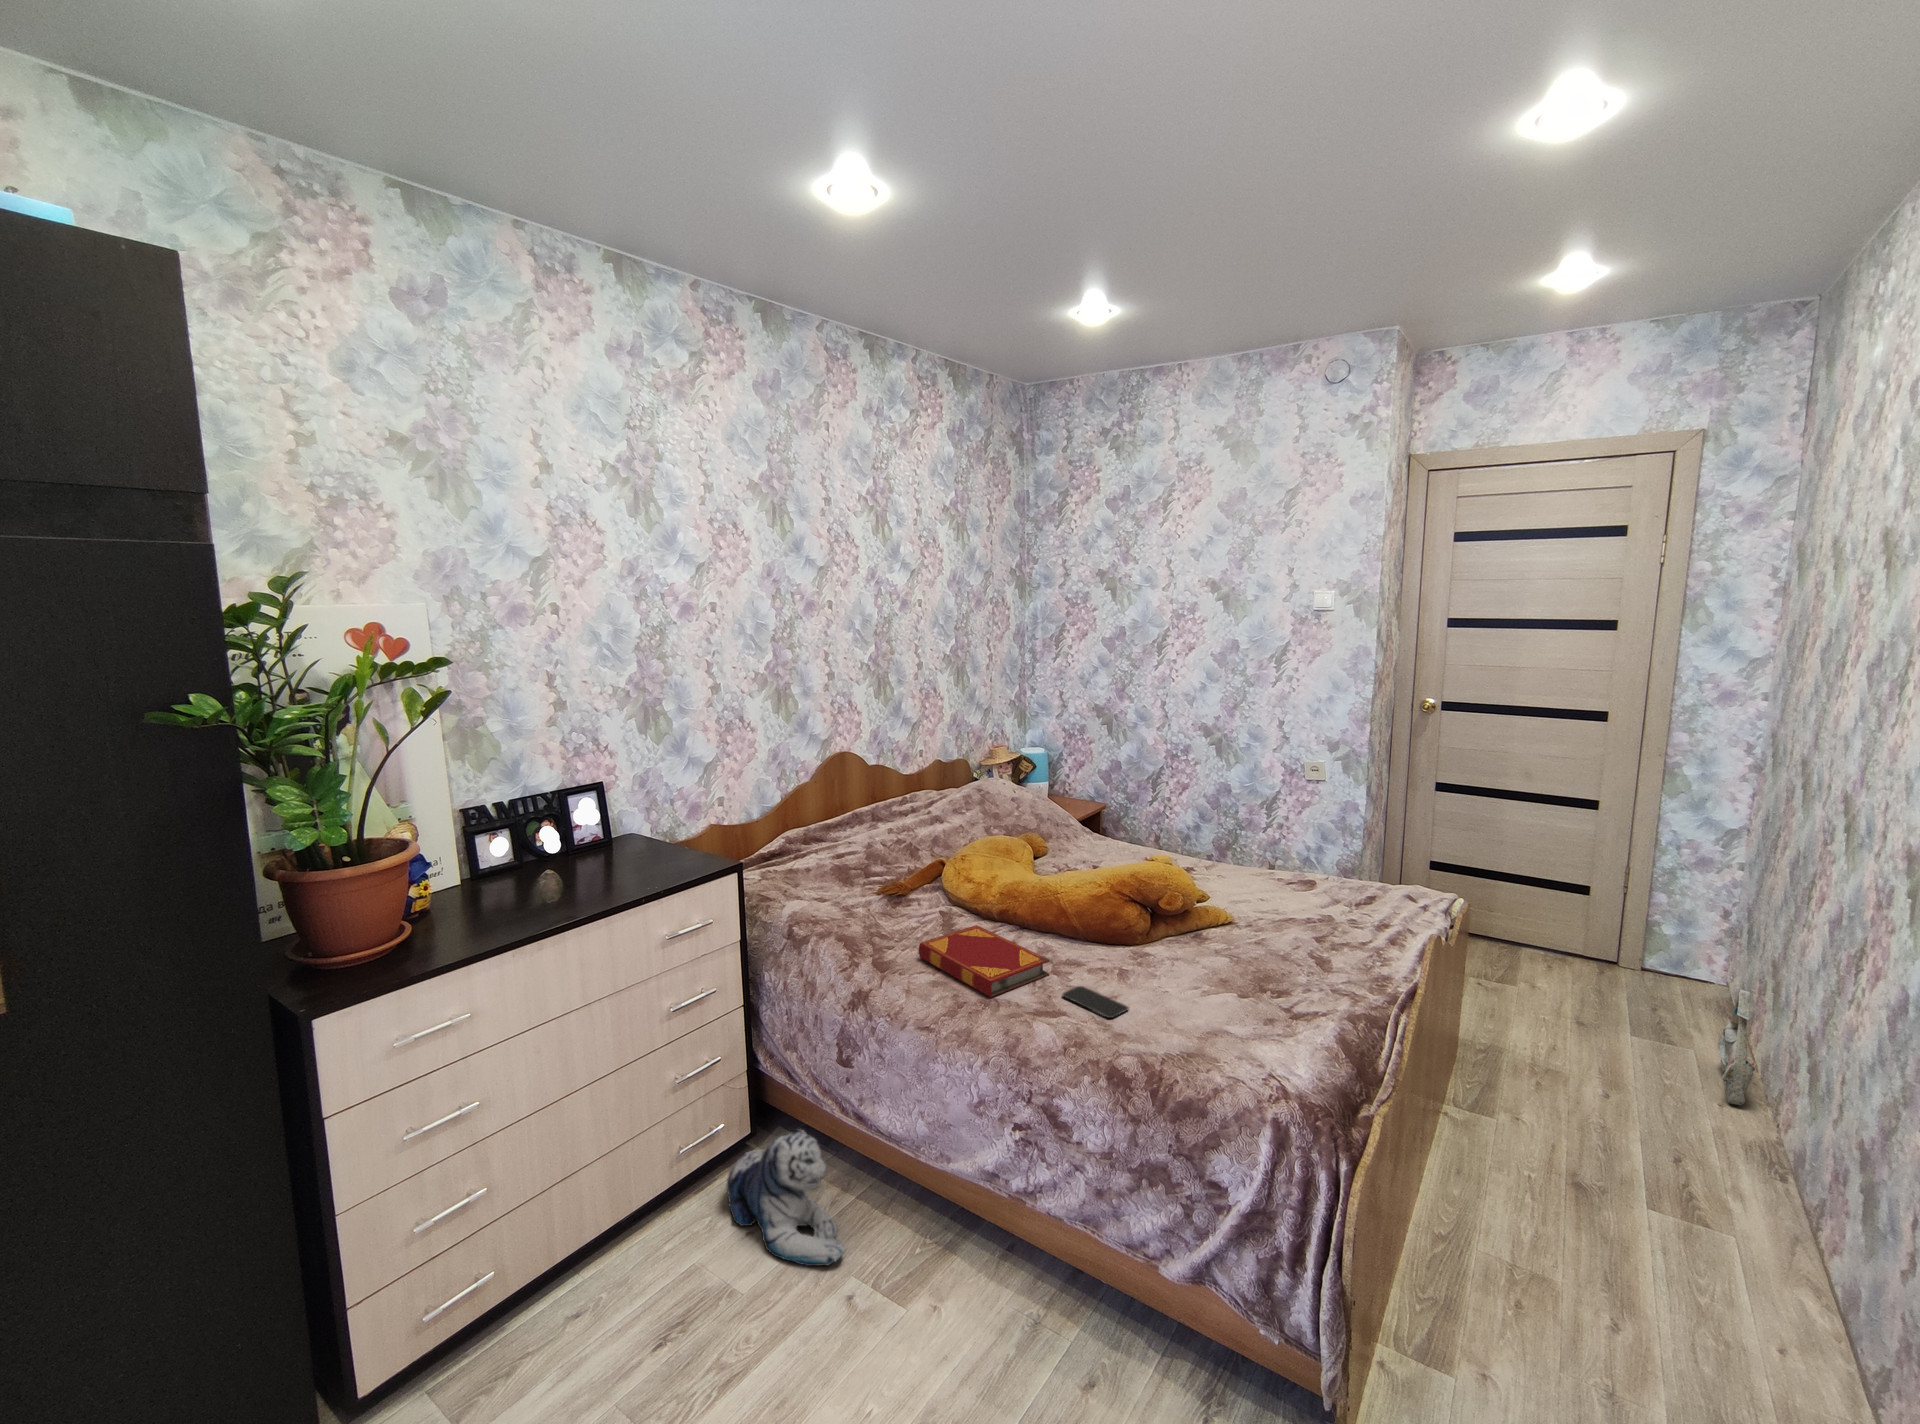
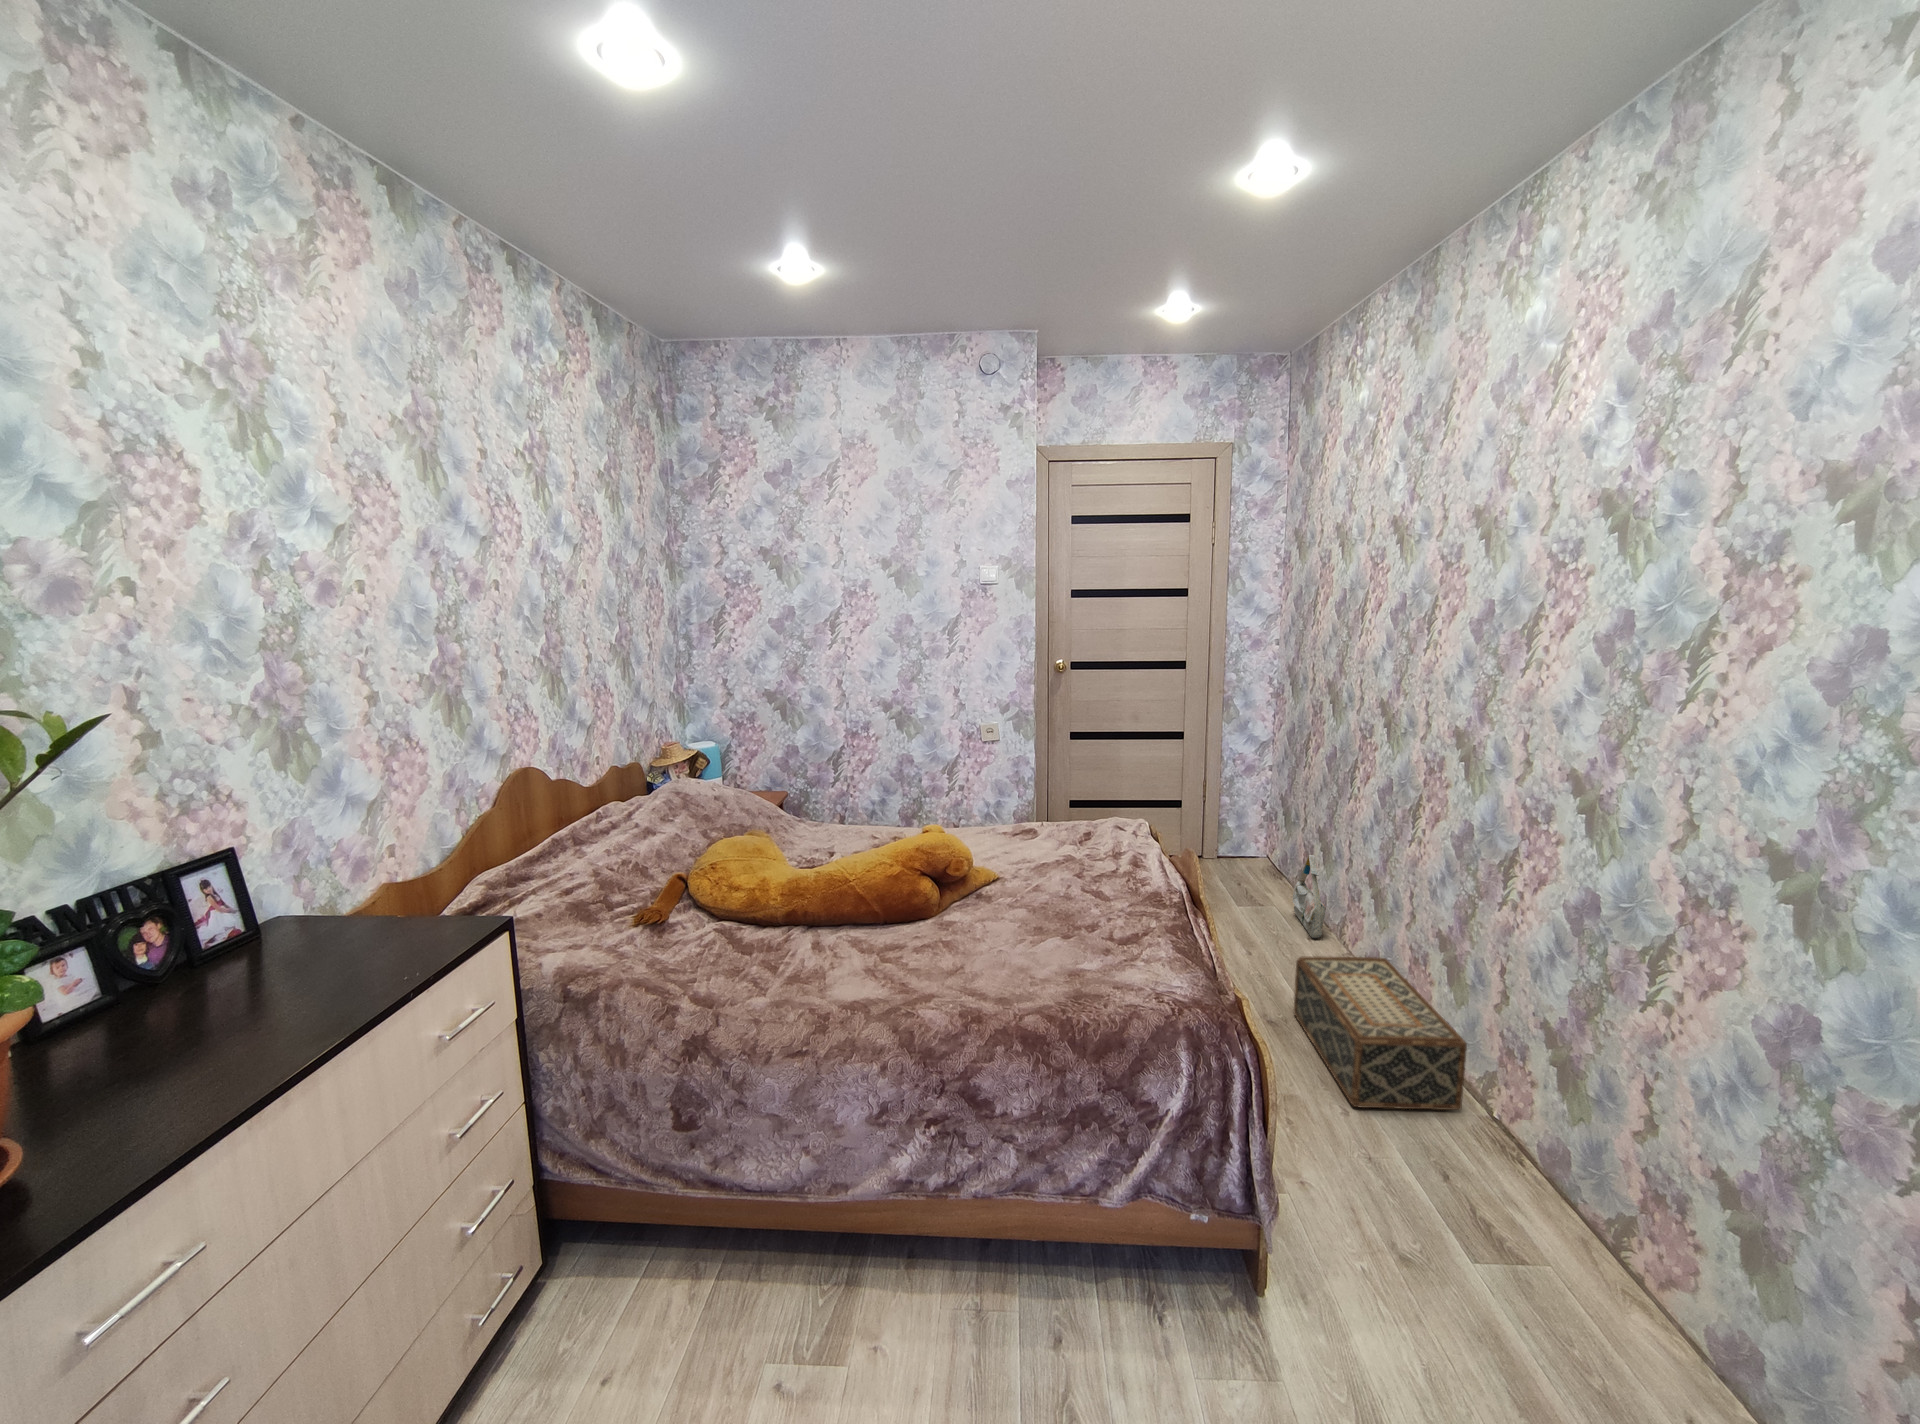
hardback book: present [919,925,1050,998] -> none [745,931,895,999]
smartphone: present [1062,986,1128,1018] -> none [926,964,996,986]
woven basket: none [1623,1112,1842,1398] -> present [1294,956,1467,1110]
plush toy: present [727,1129,844,1266] -> none [543,1223,744,1387]

